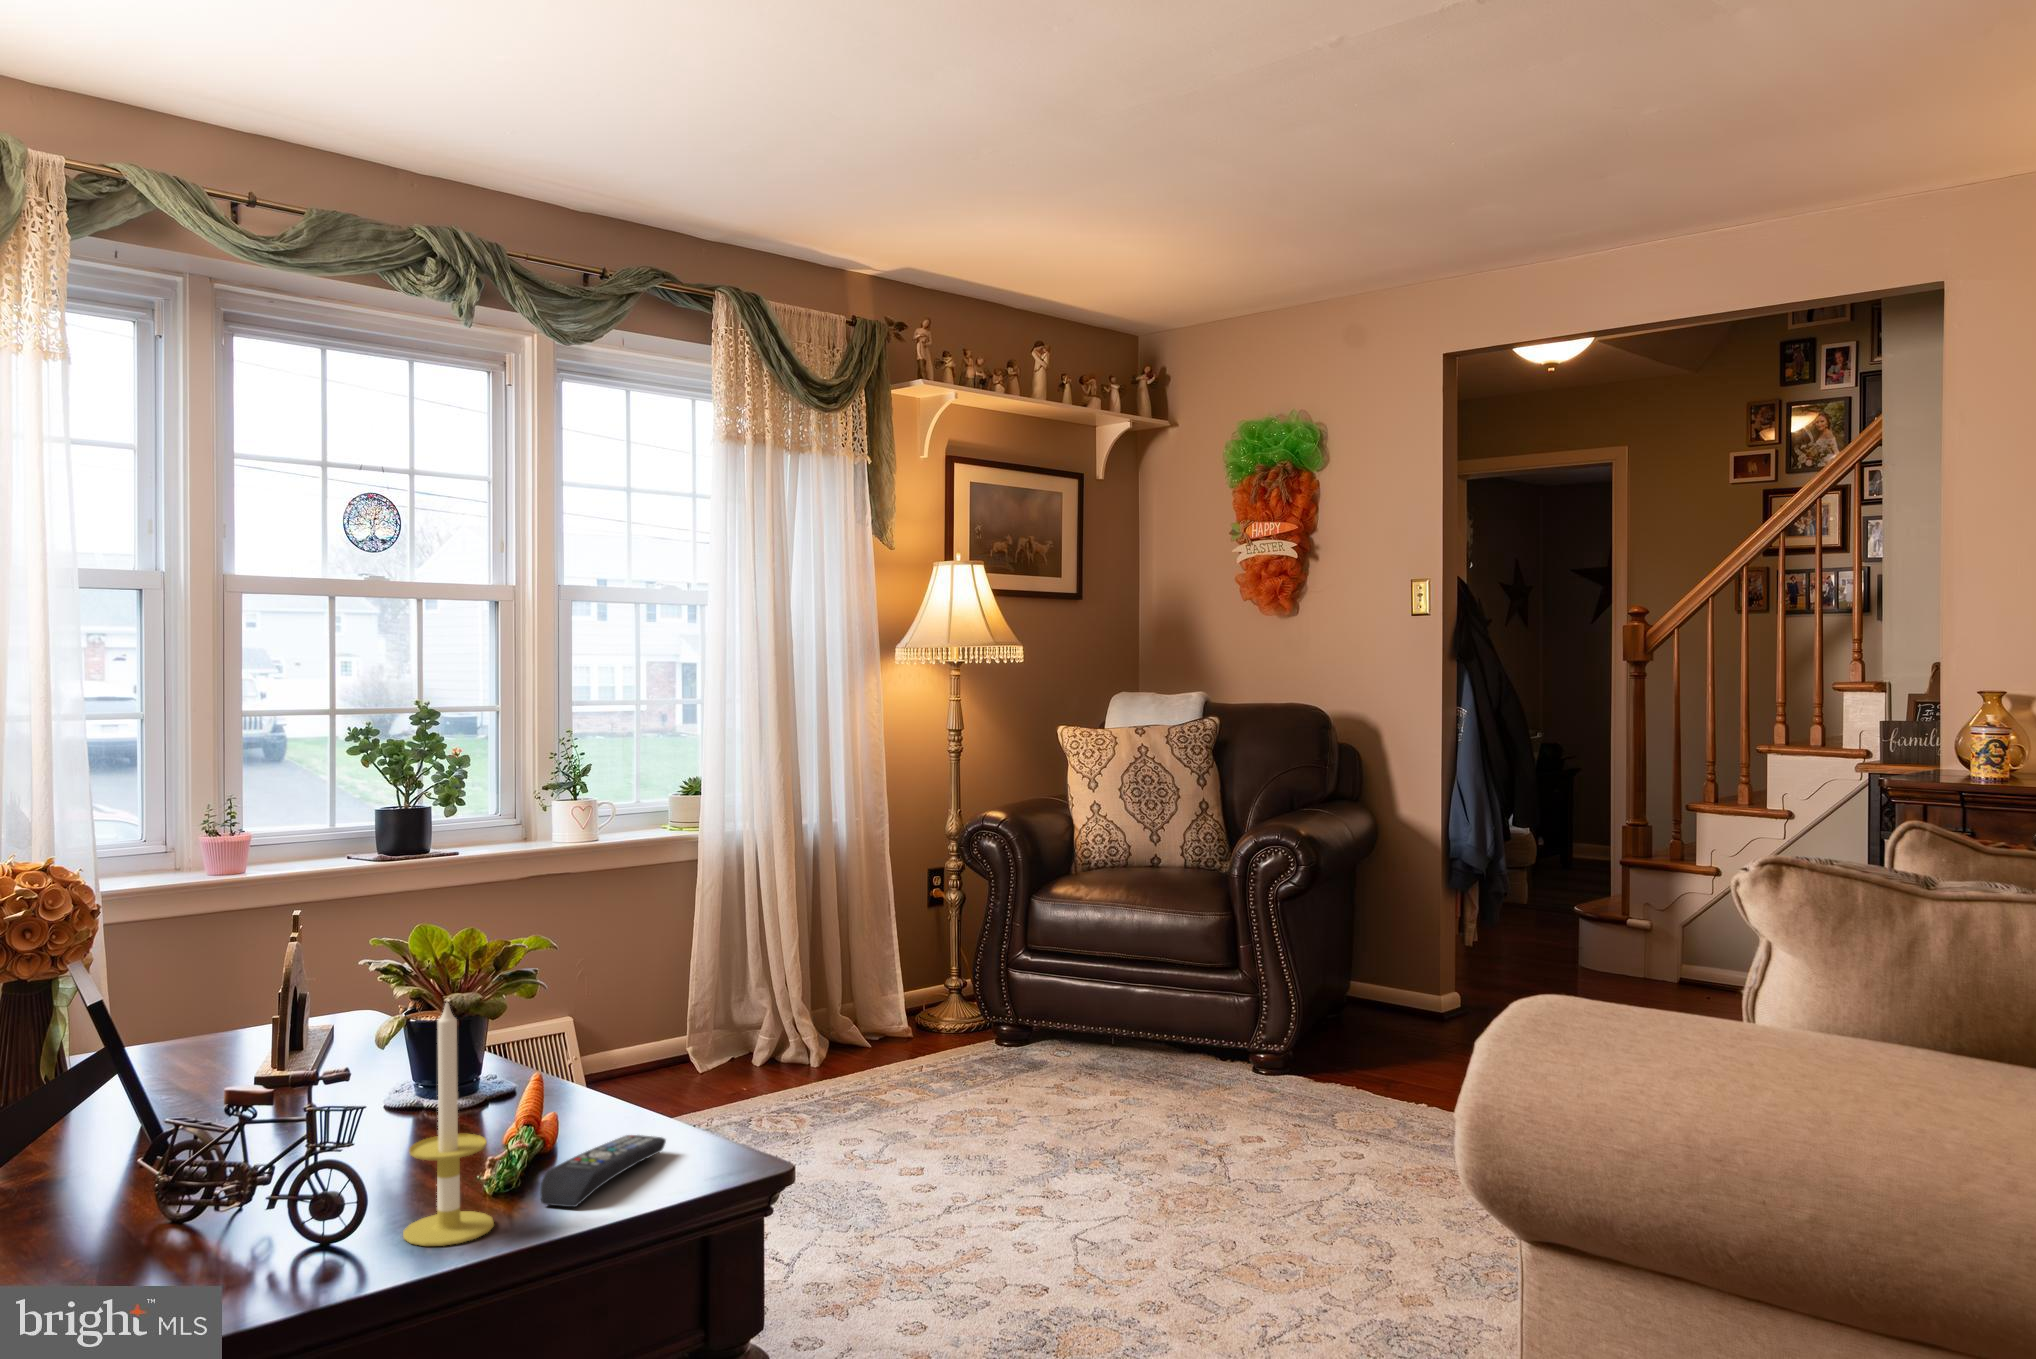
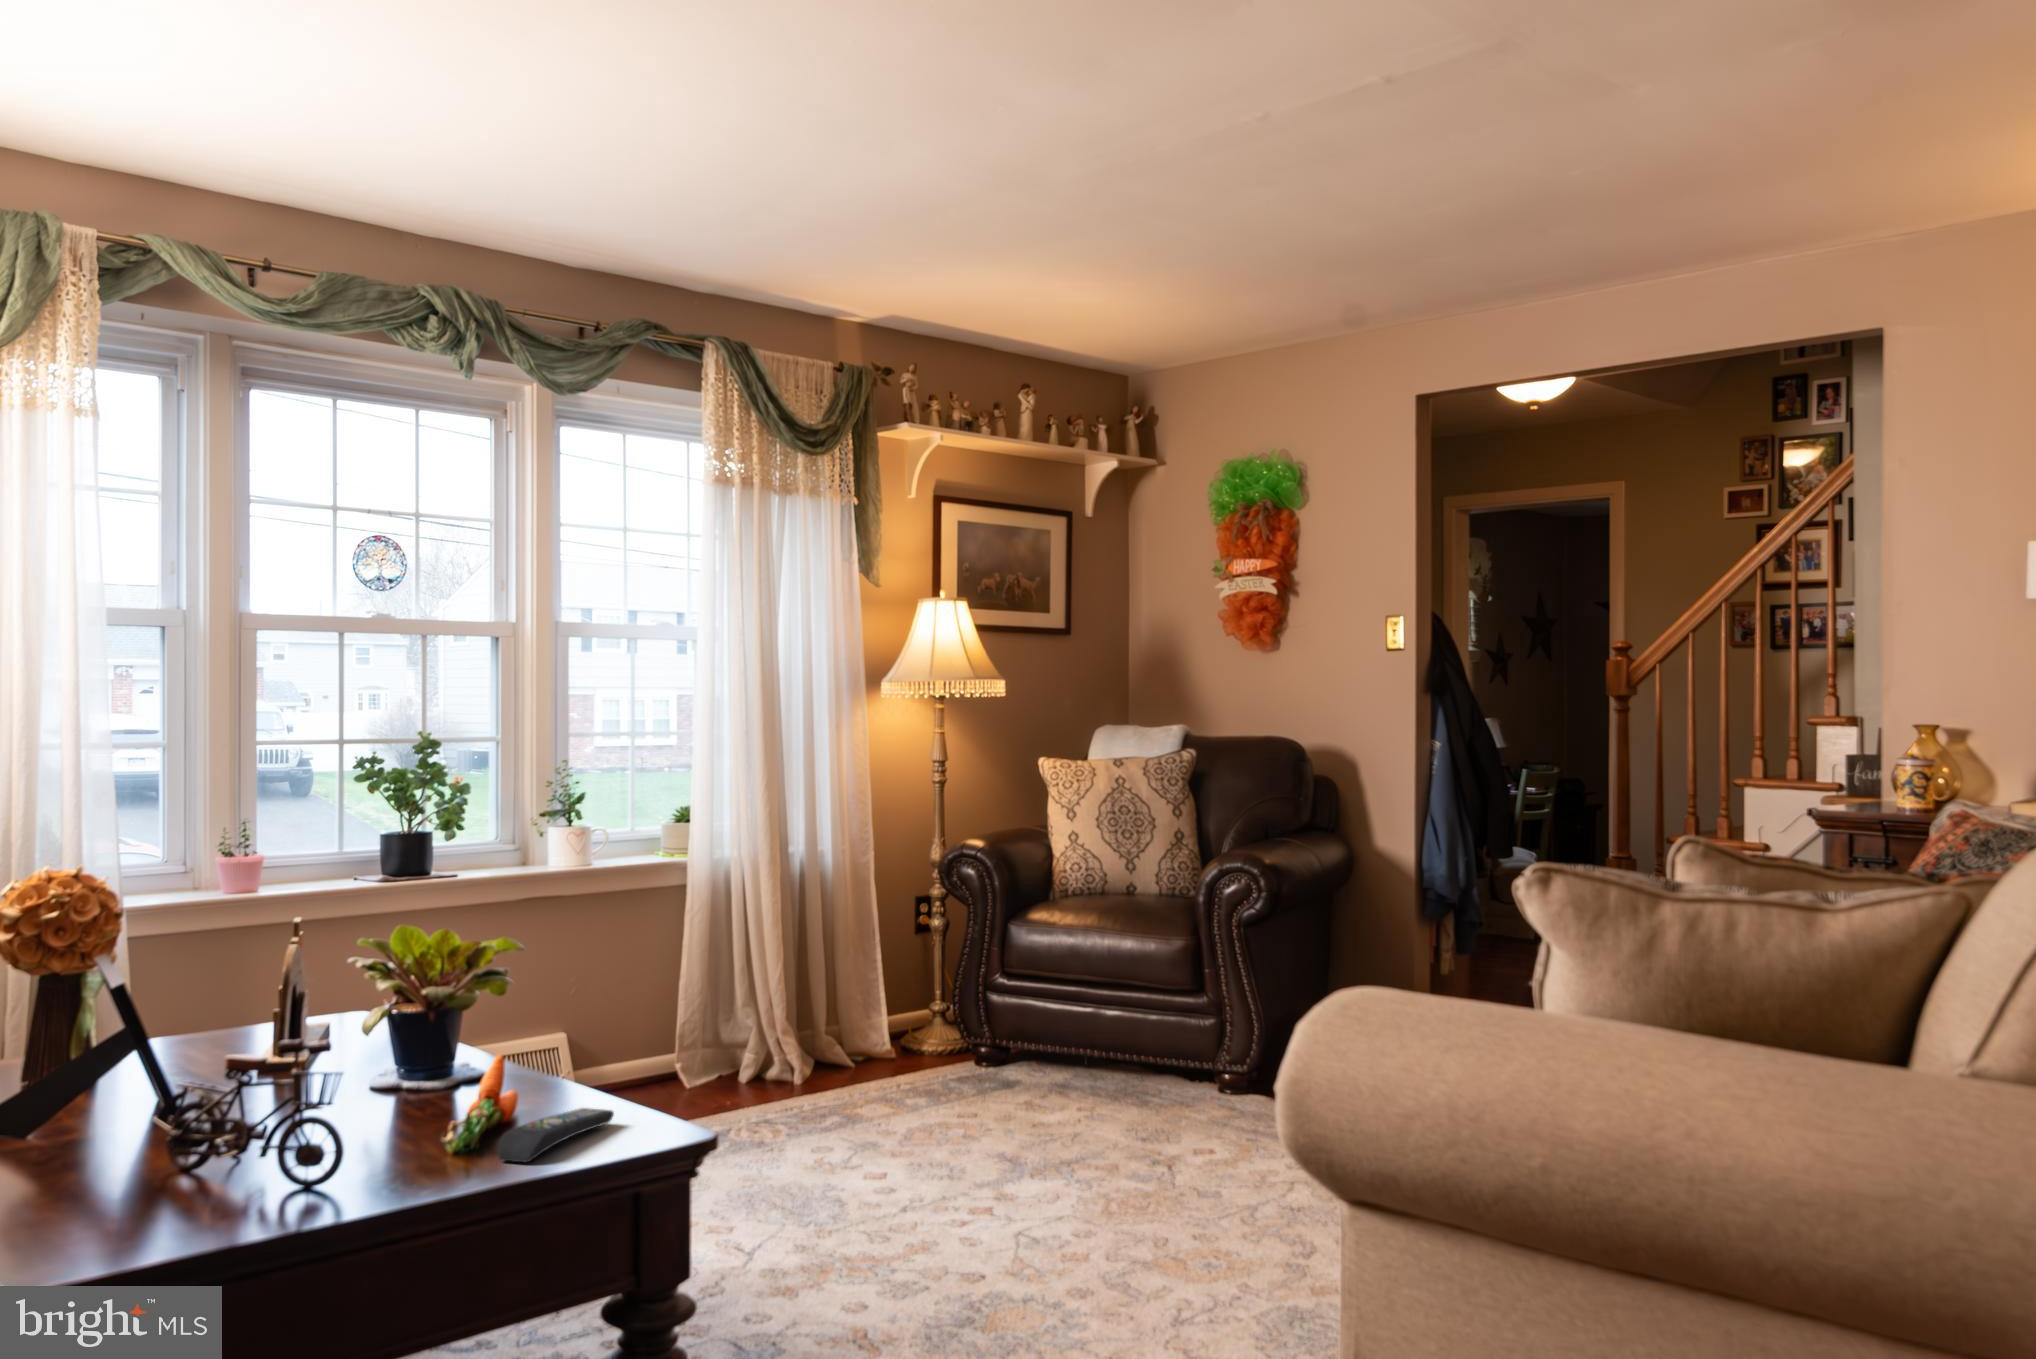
candle: present [403,1003,494,1246] -> none [378,977,456,1189]

